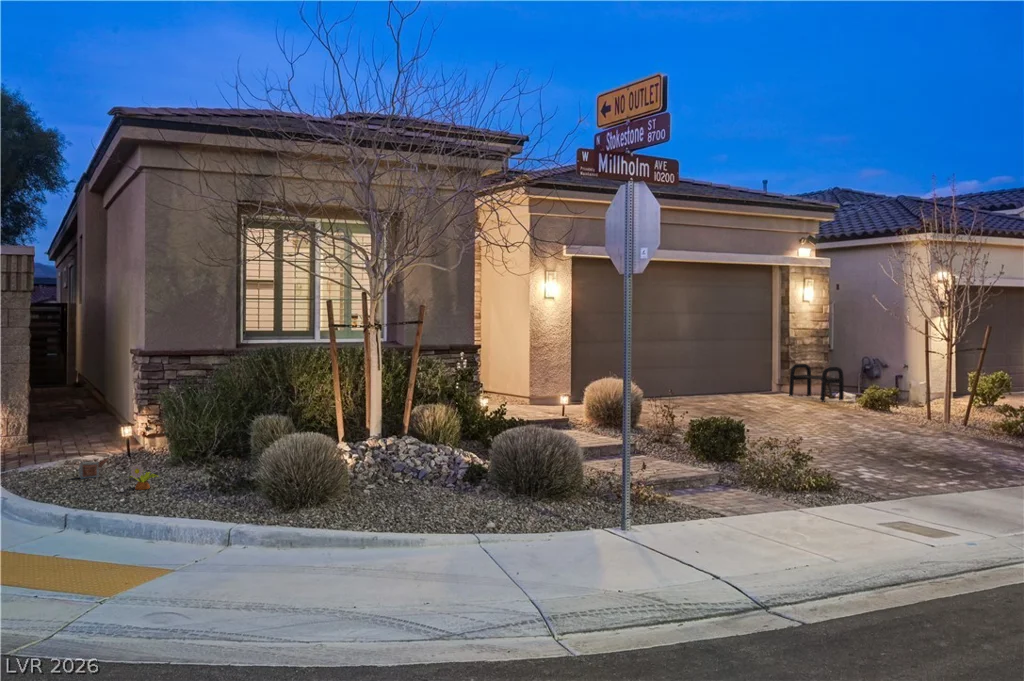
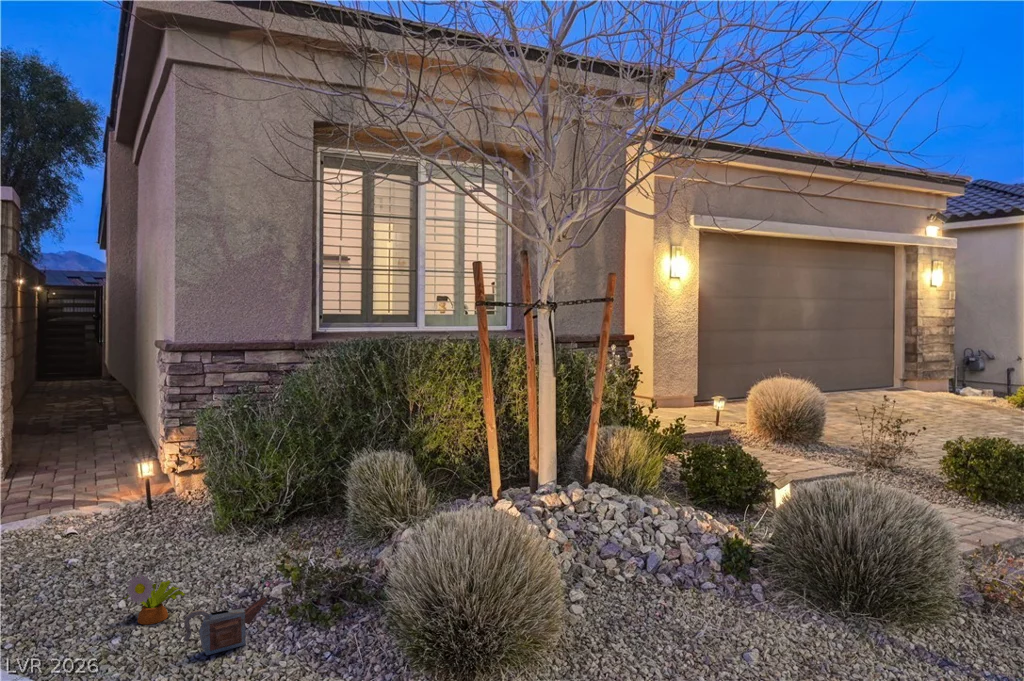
bench: present [789,364,844,402] -> none [917,356,988,399]
watering can: present [72,458,109,479] -> present [183,597,268,655]

